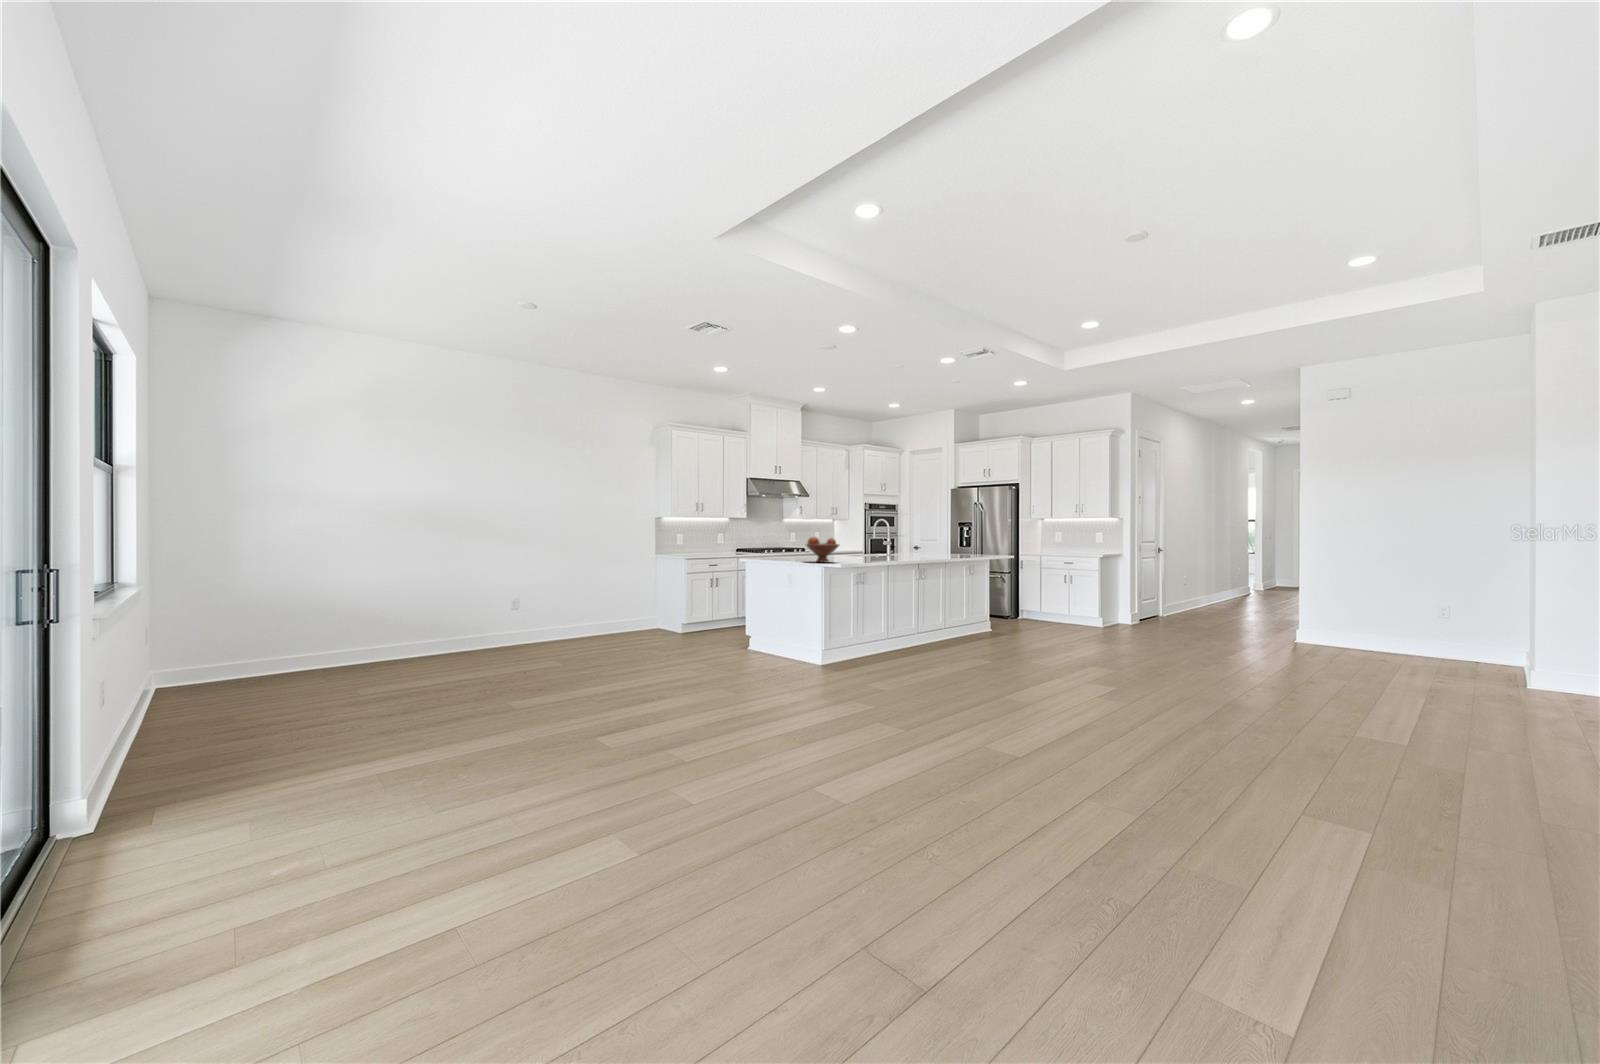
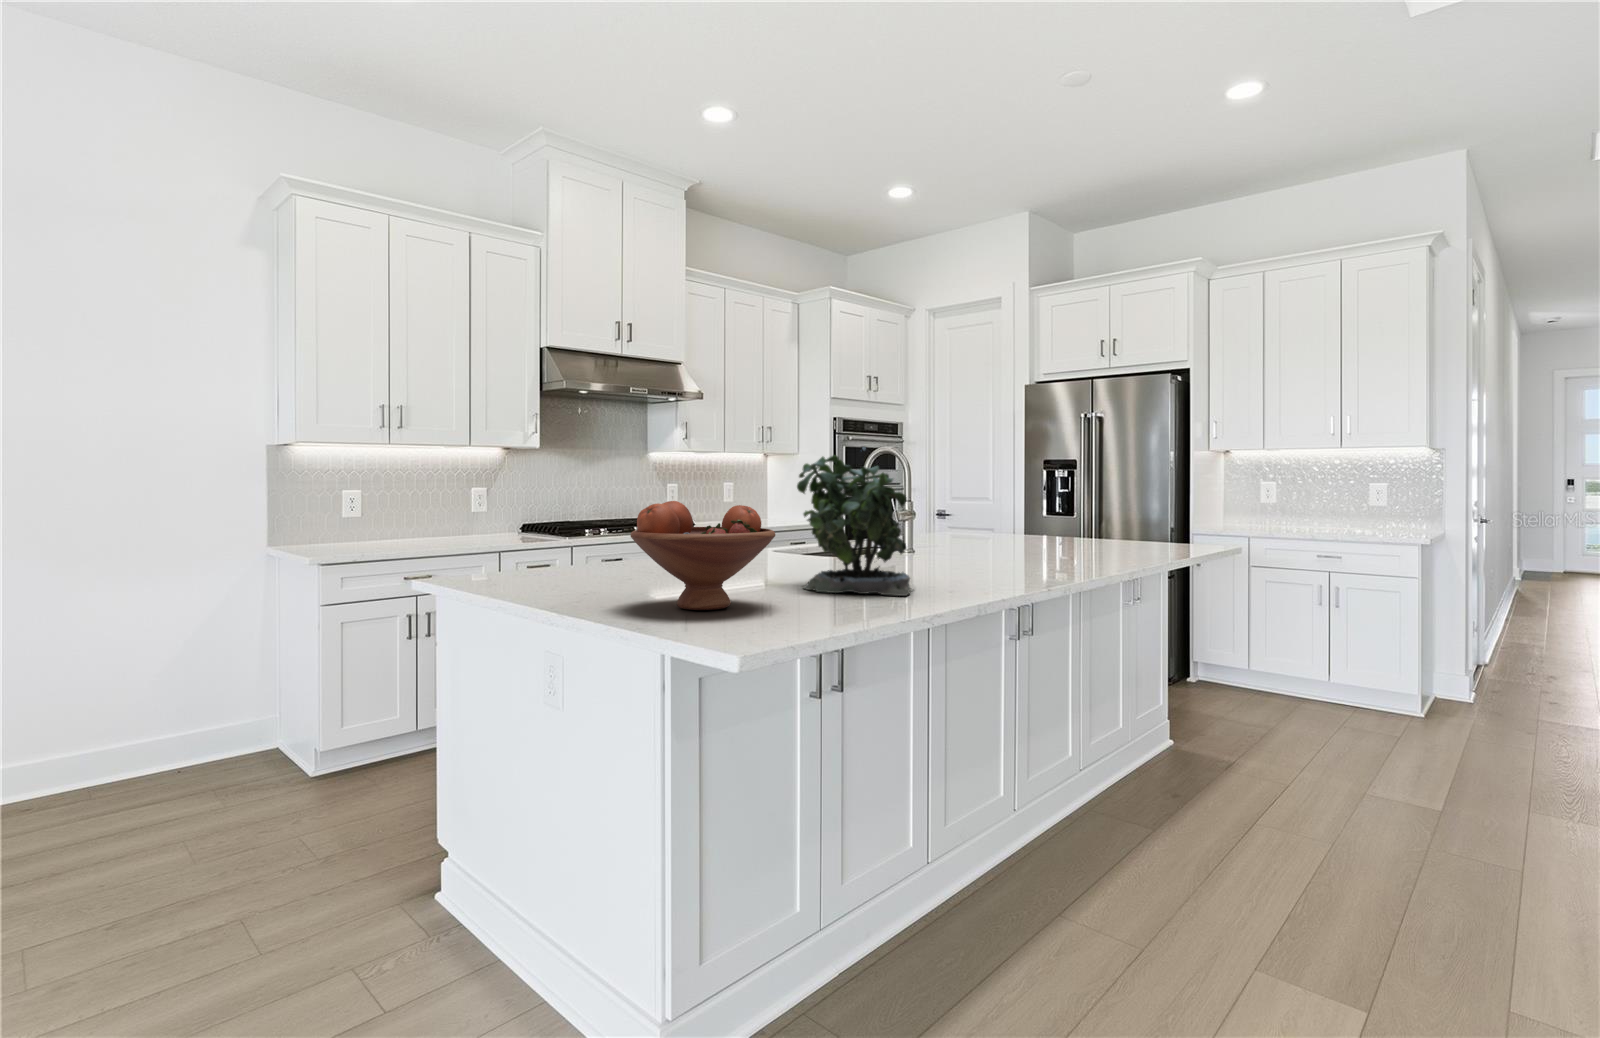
potted plant: none [845,523,877,562] -> present [797,447,912,596]

